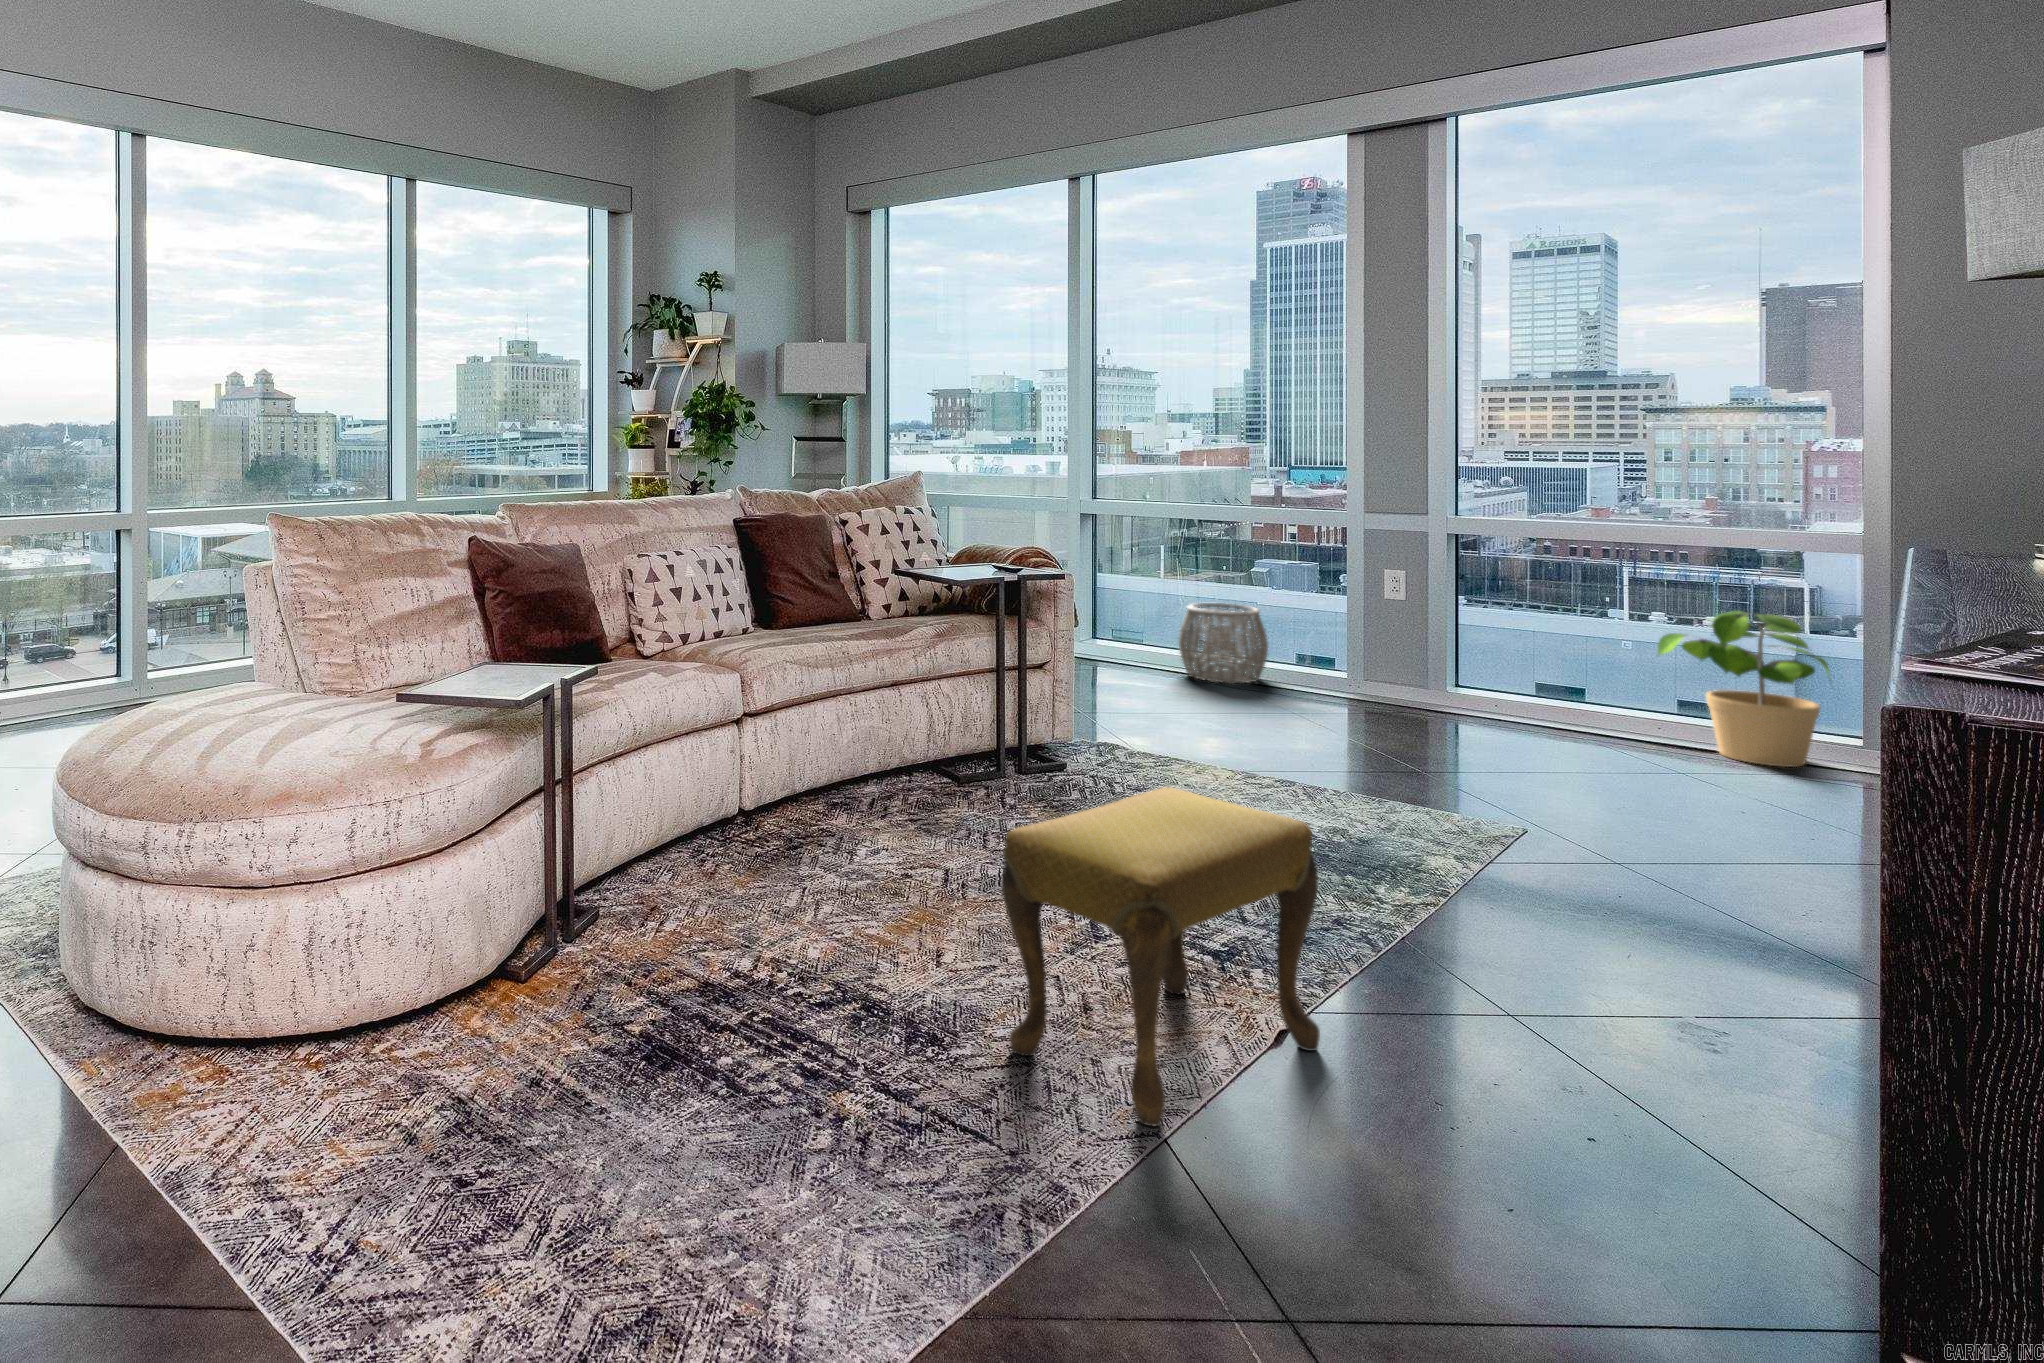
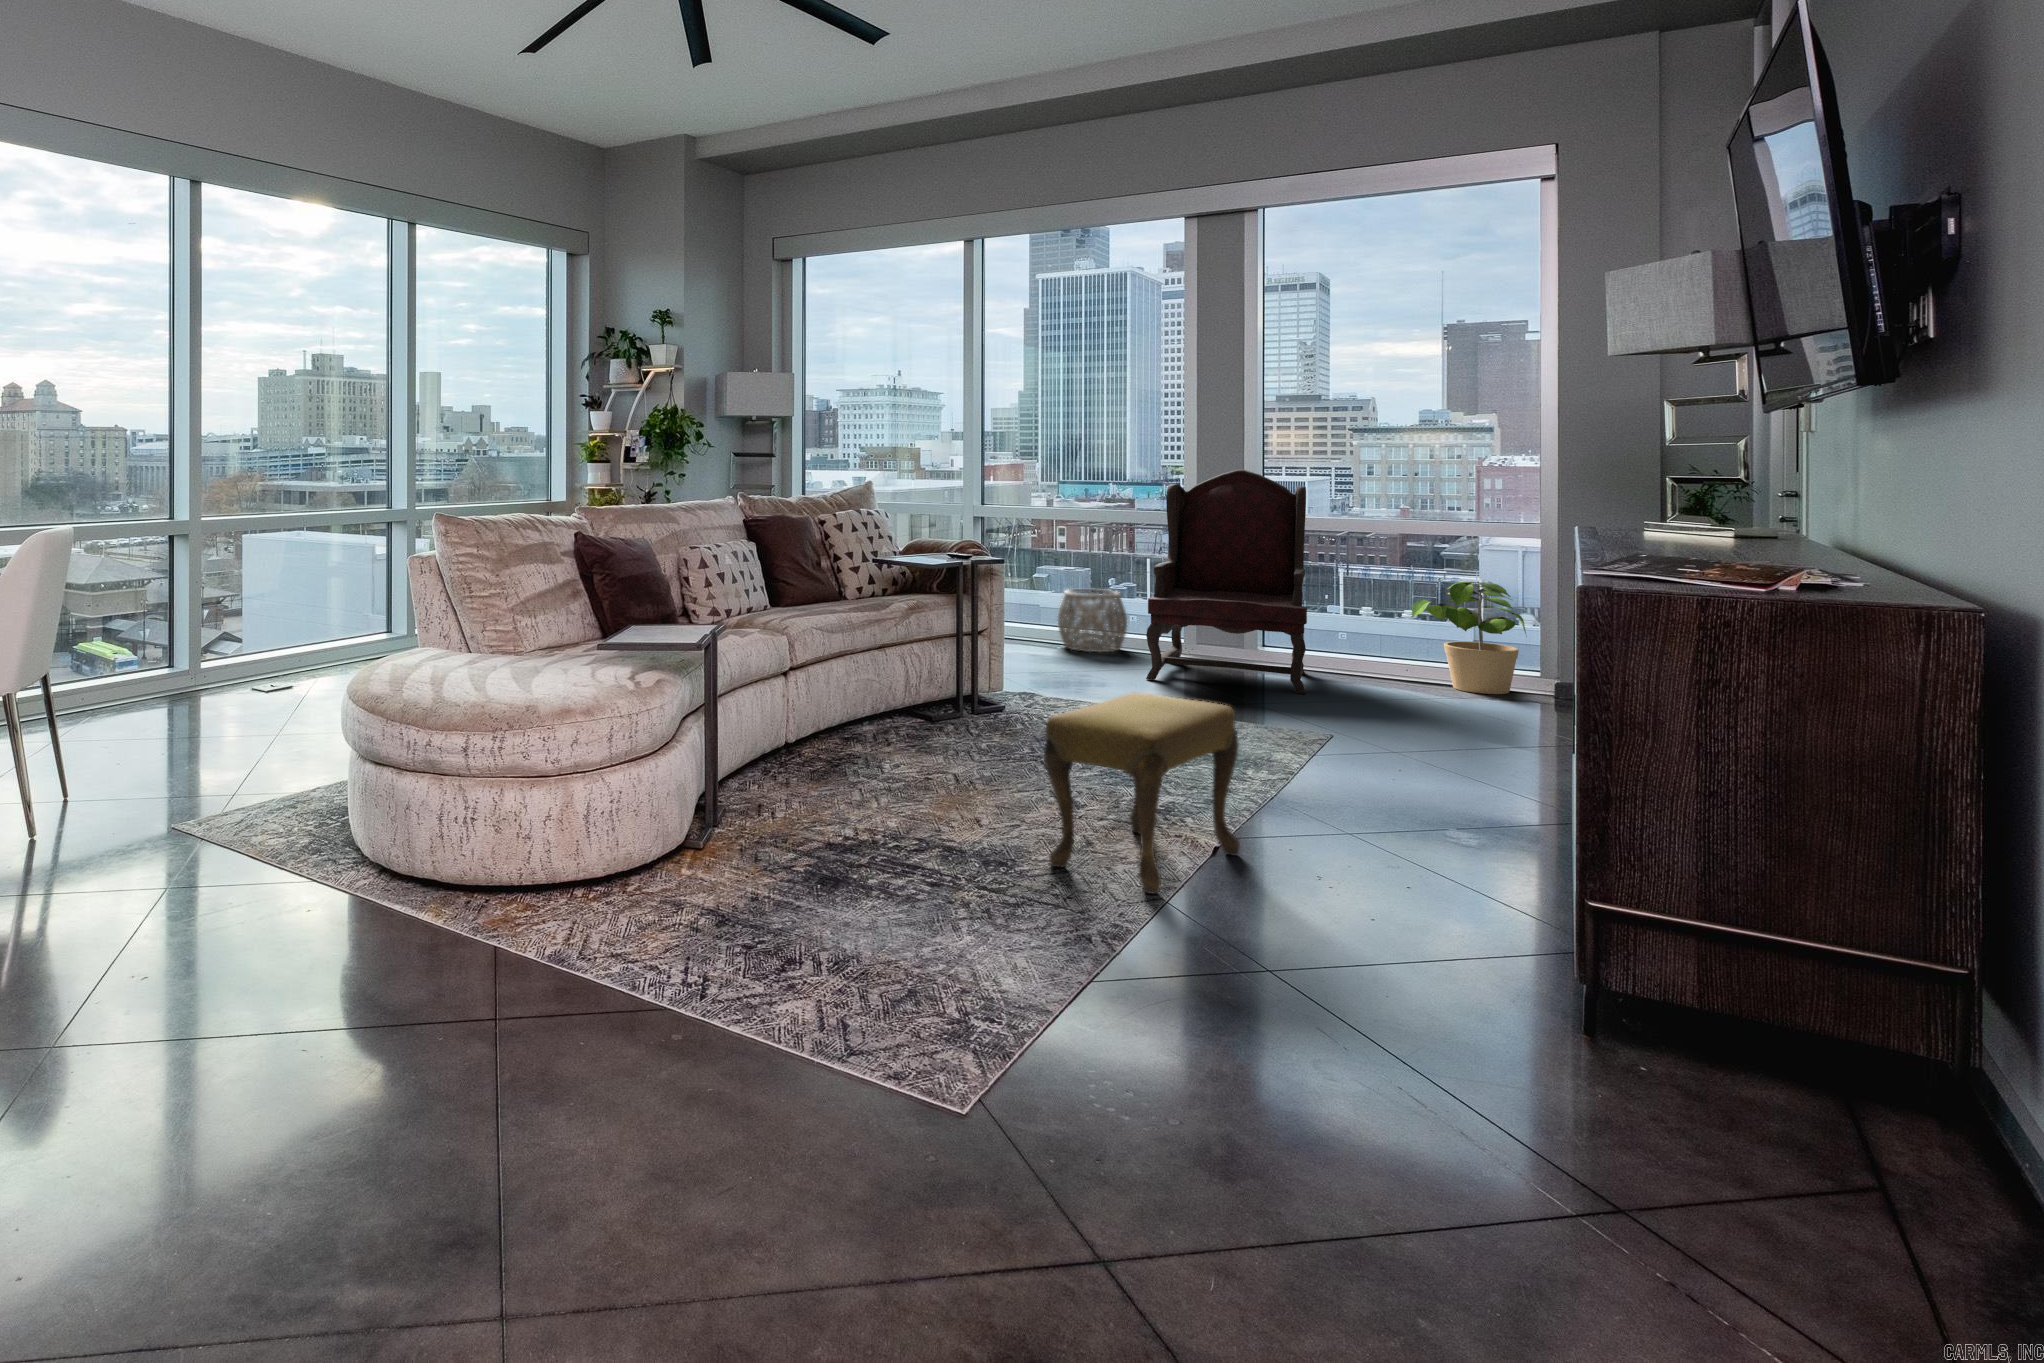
armchair: none [1278,457,1506,756] -> present [1146,470,1307,694]

